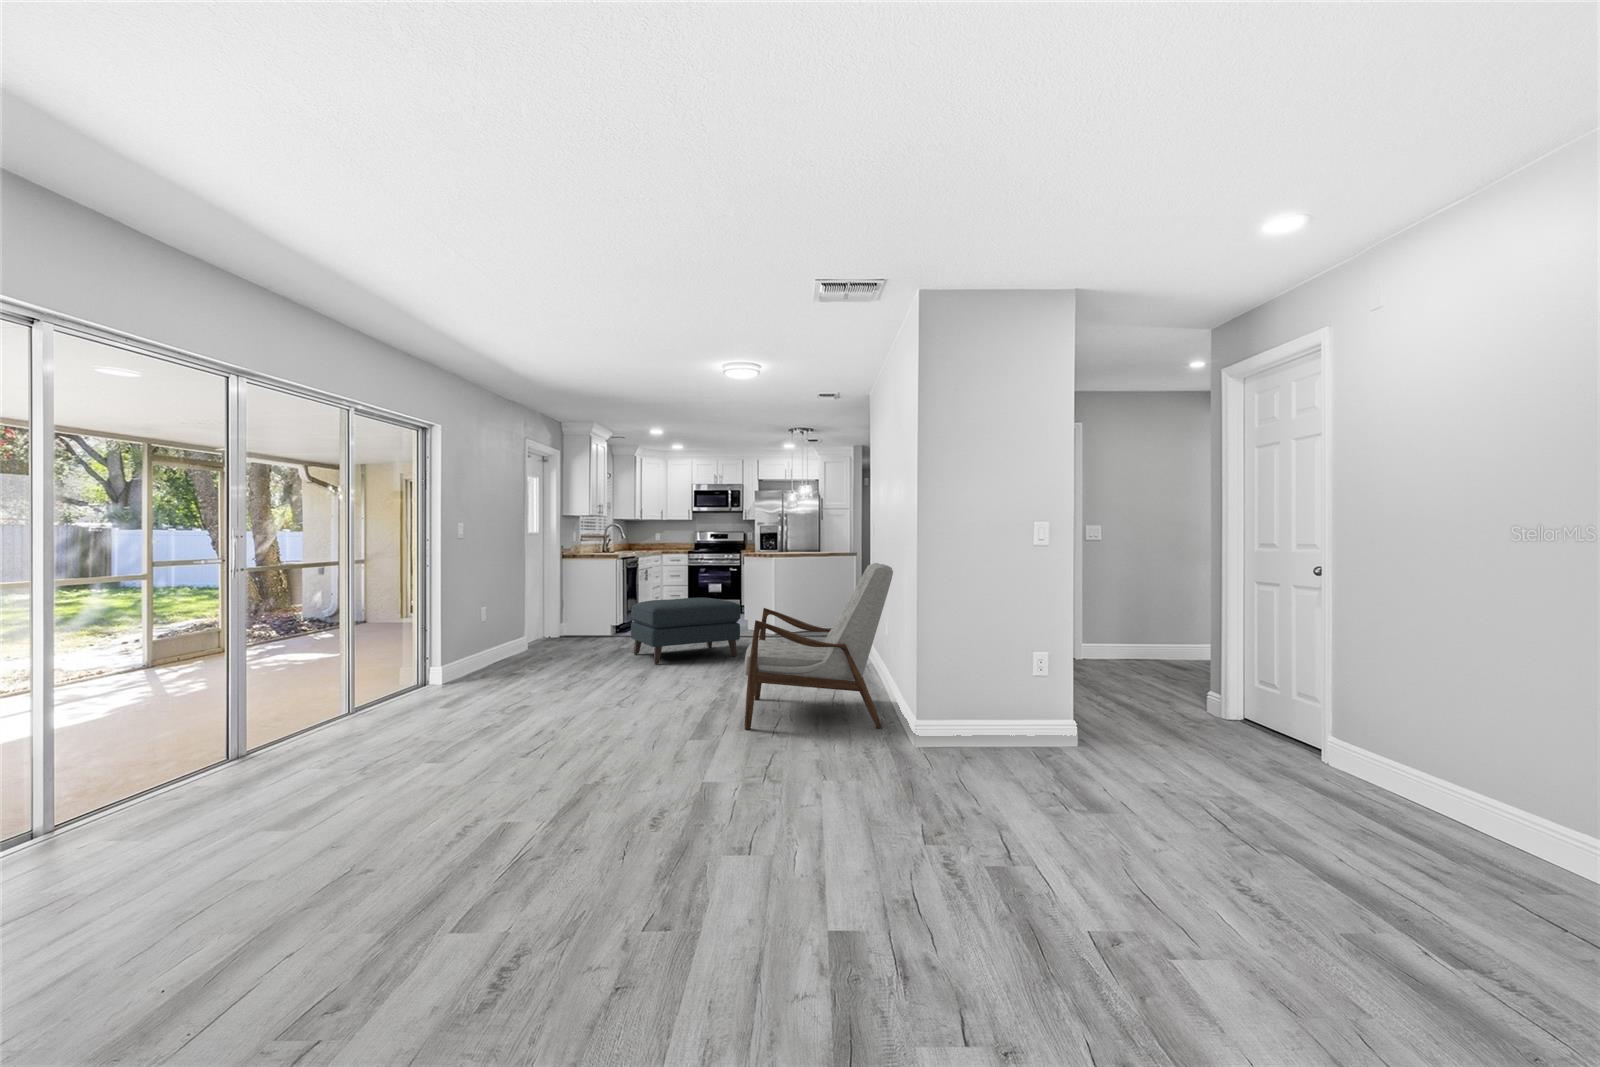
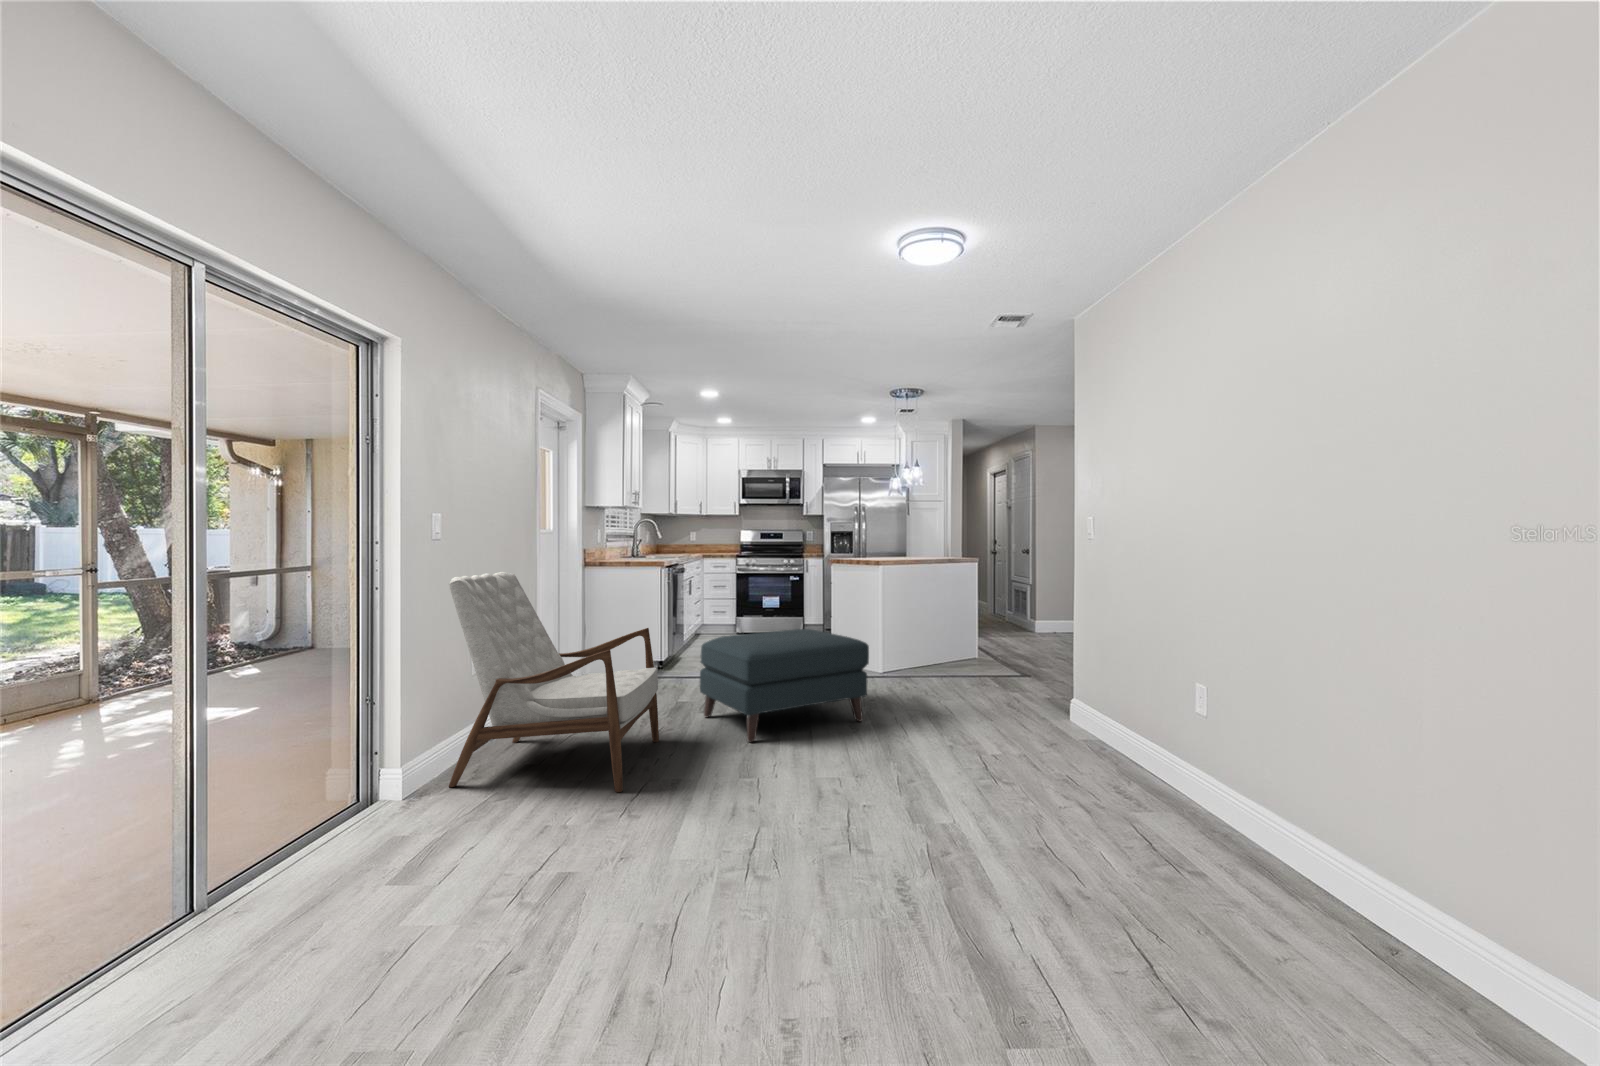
armchair: present [744,563,893,729] -> present [449,572,659,792]

